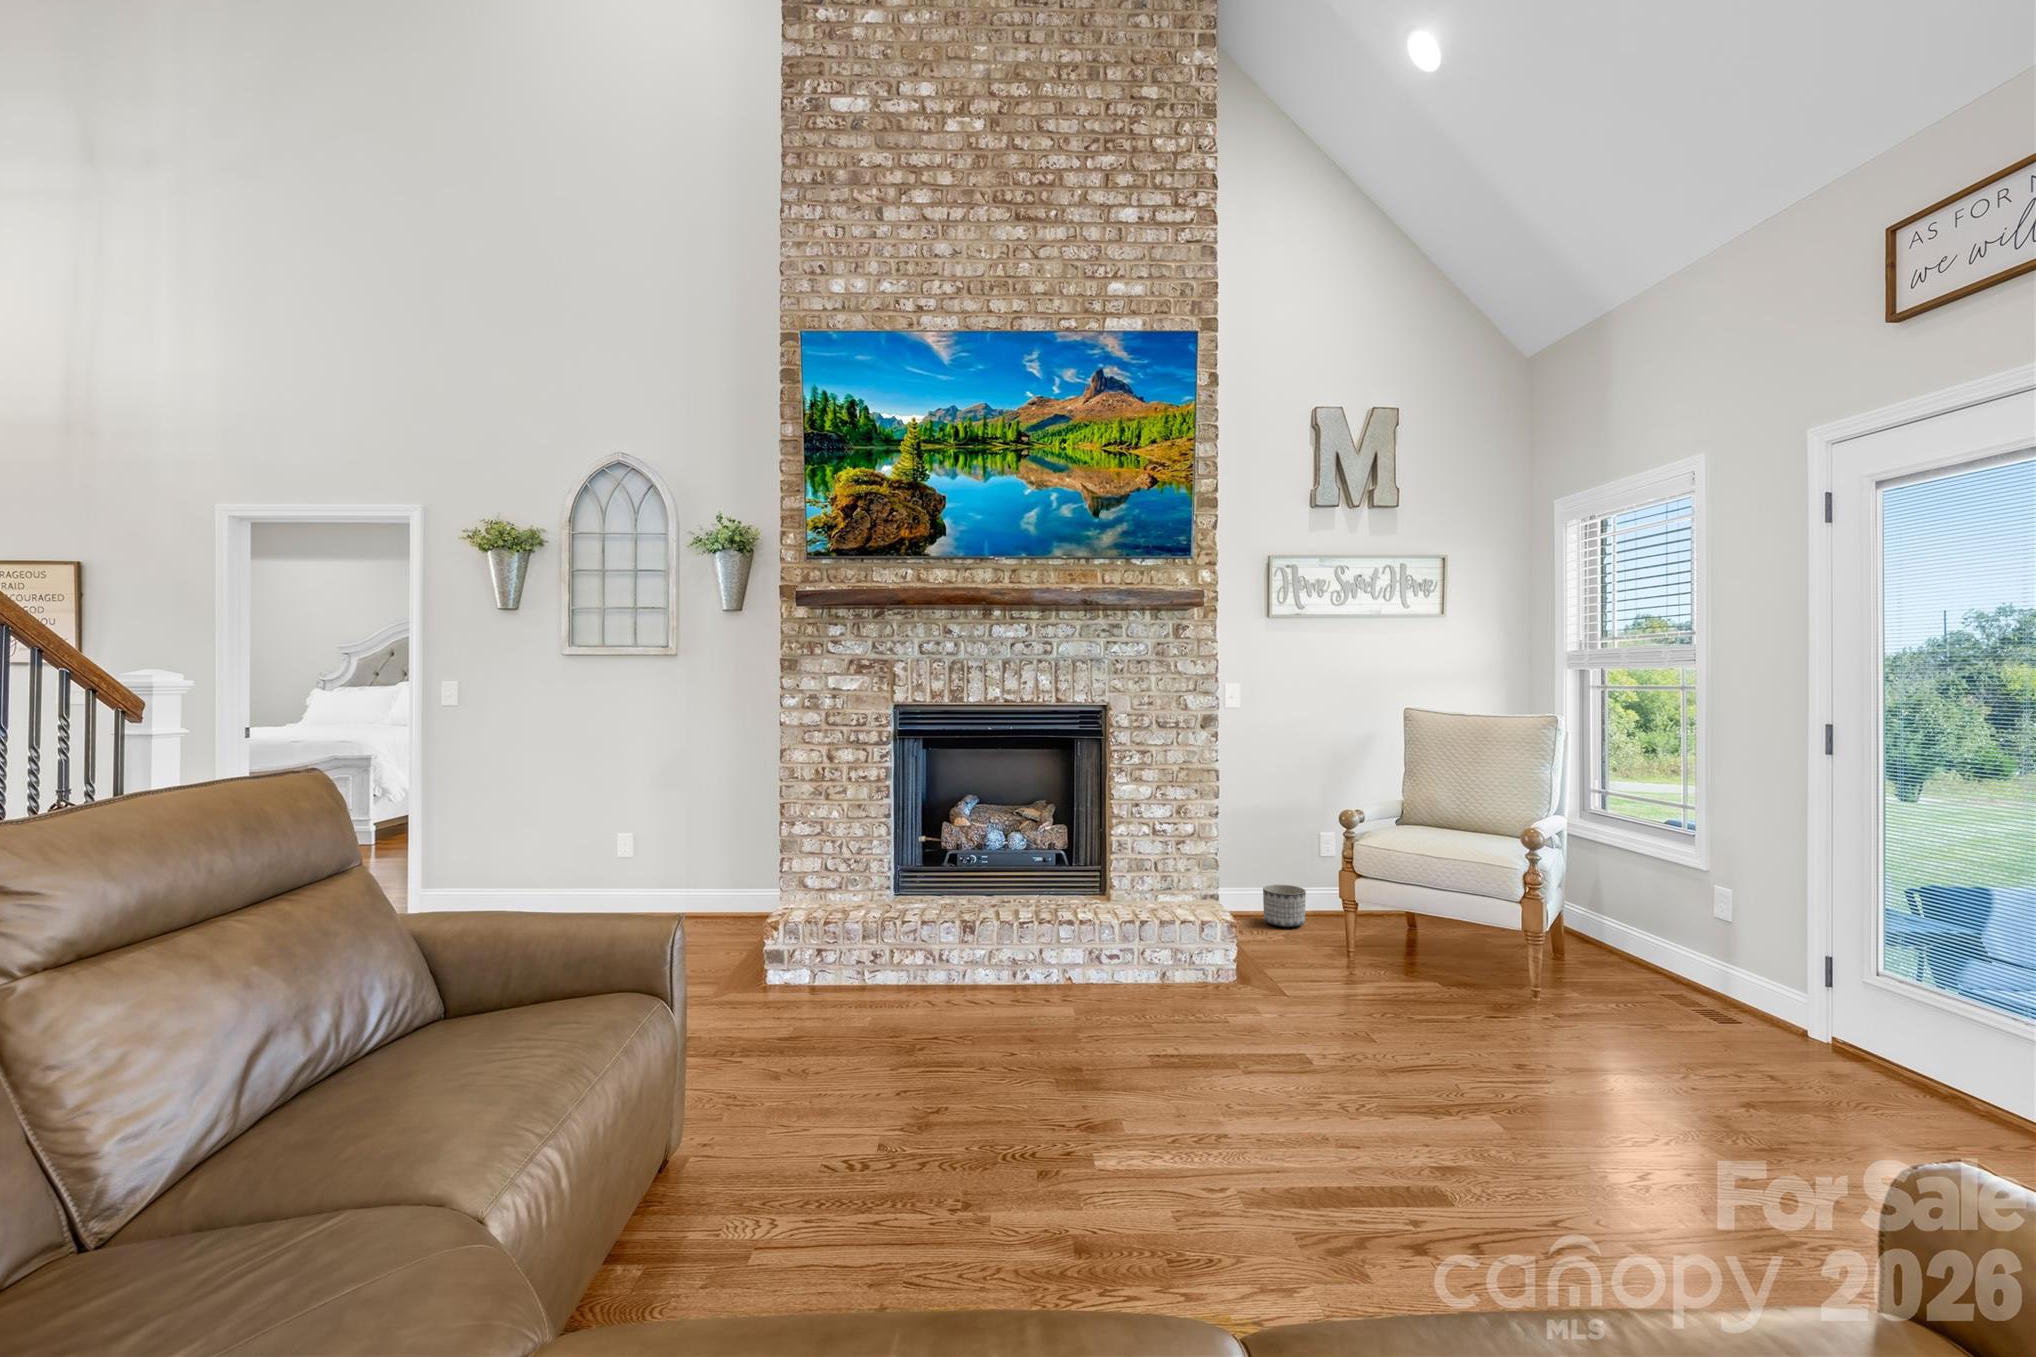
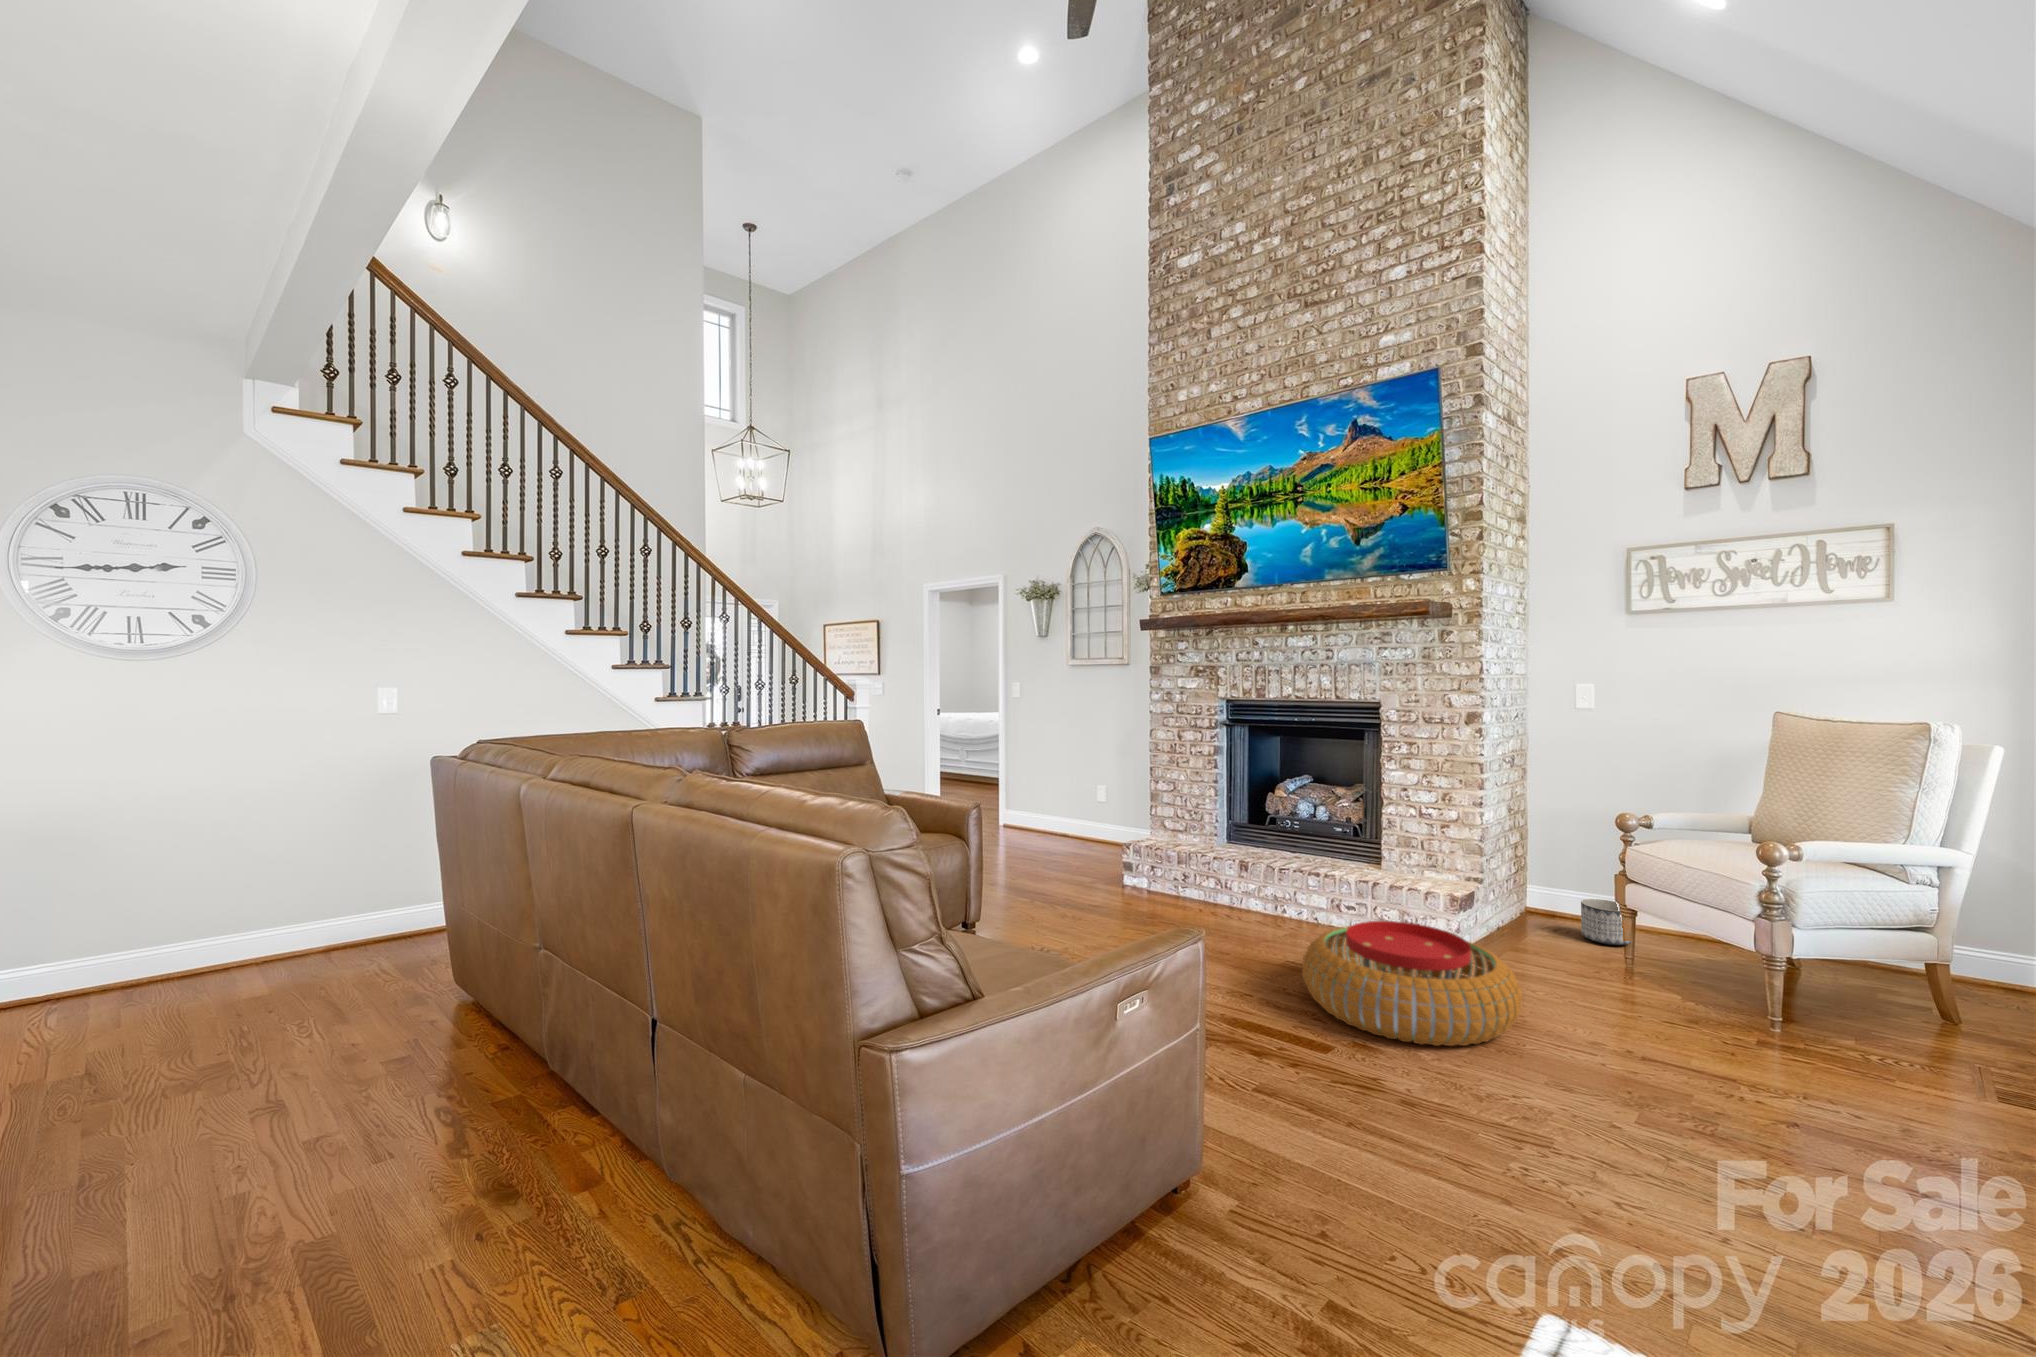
pouf: none [1219,949,1462,1095] -> present [1302,921,1522,1046]

